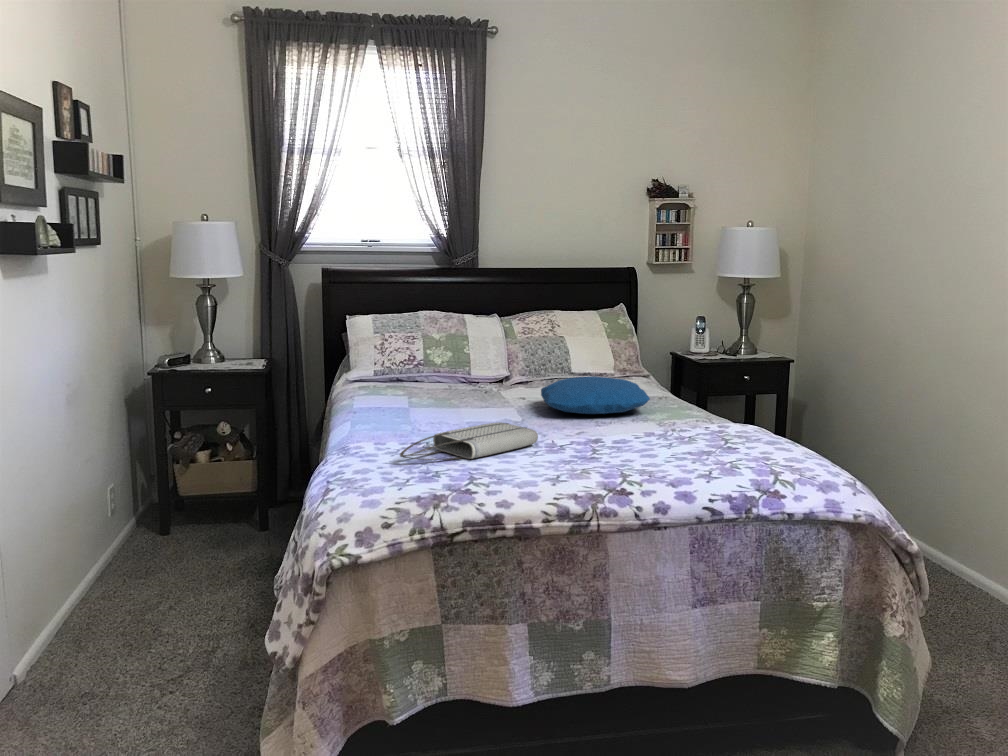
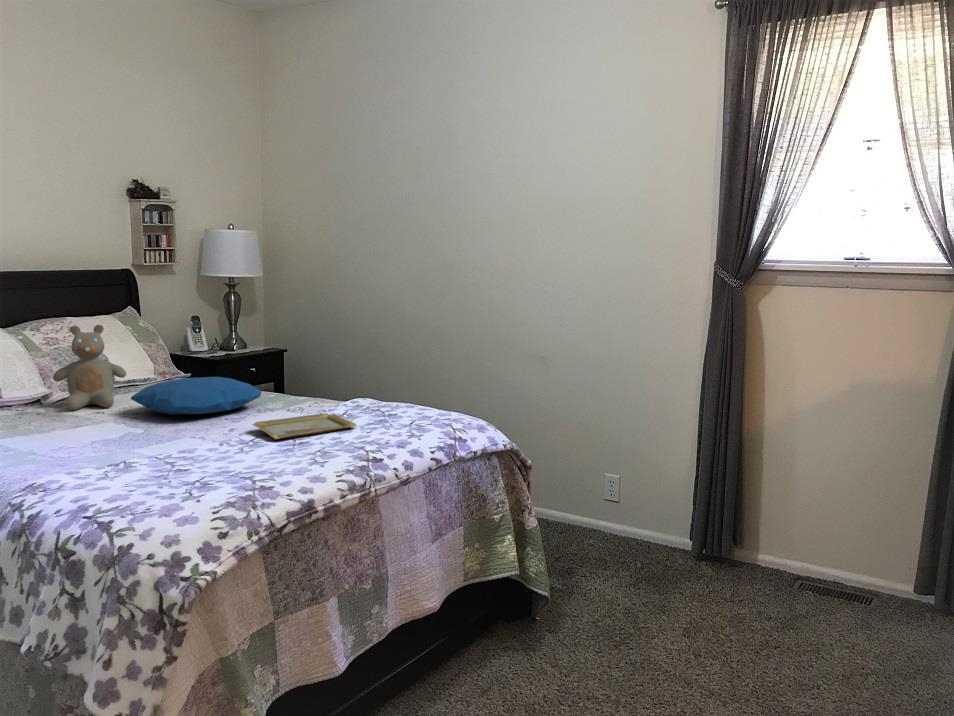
teddy bear: none [510,318,569,396] -> present [53,325,126,410]
tote bag: present [400,422,538,460] -> none [134,429,232,476]
tray: none [571,429,674,453] -> present [253,413,357,439]

